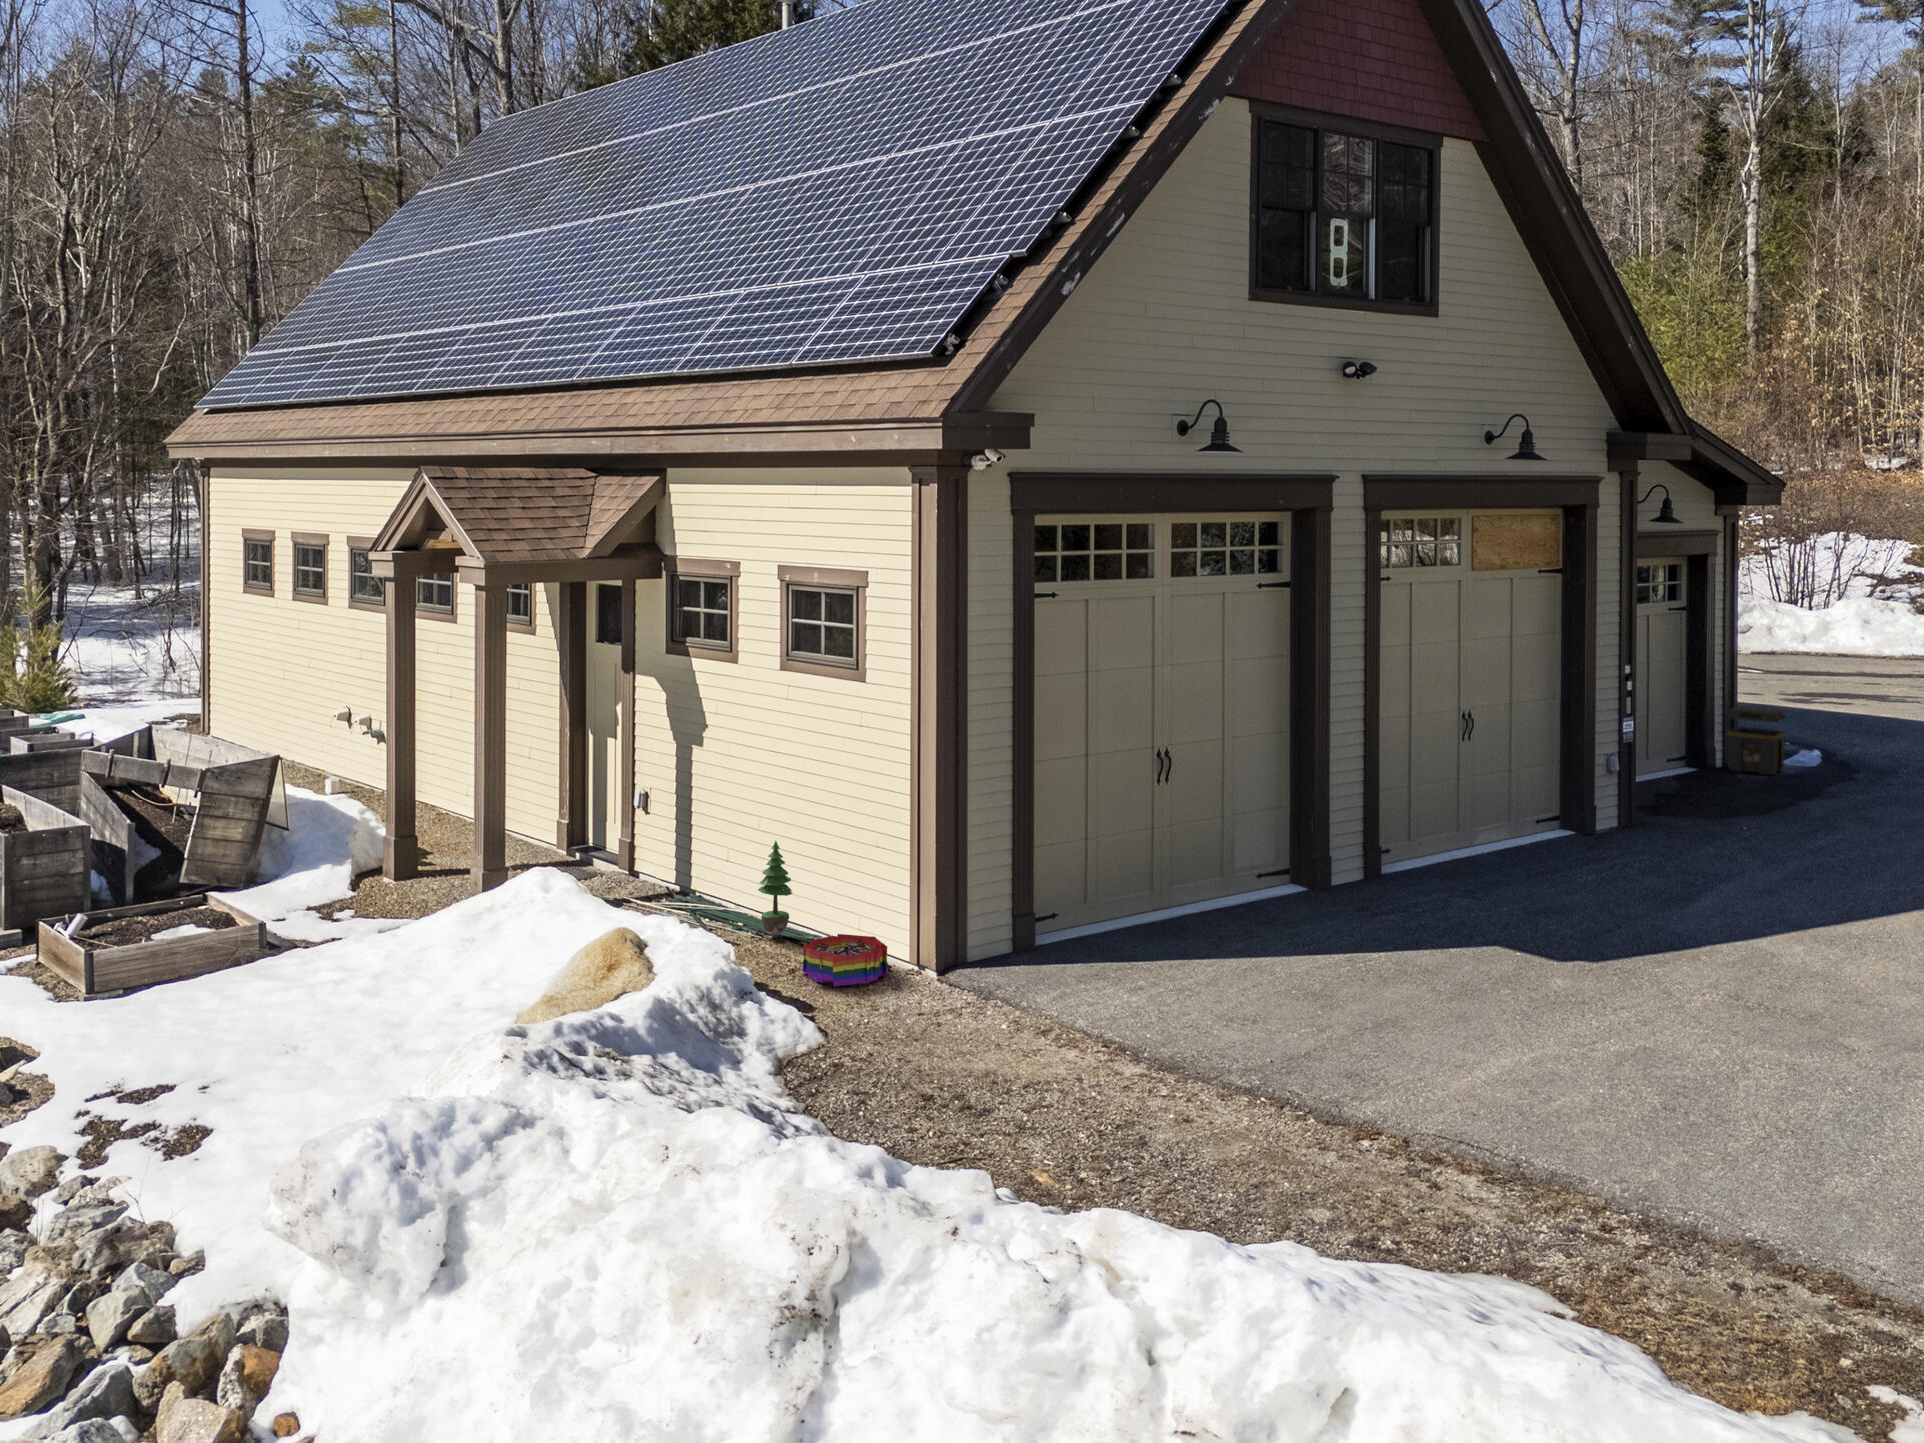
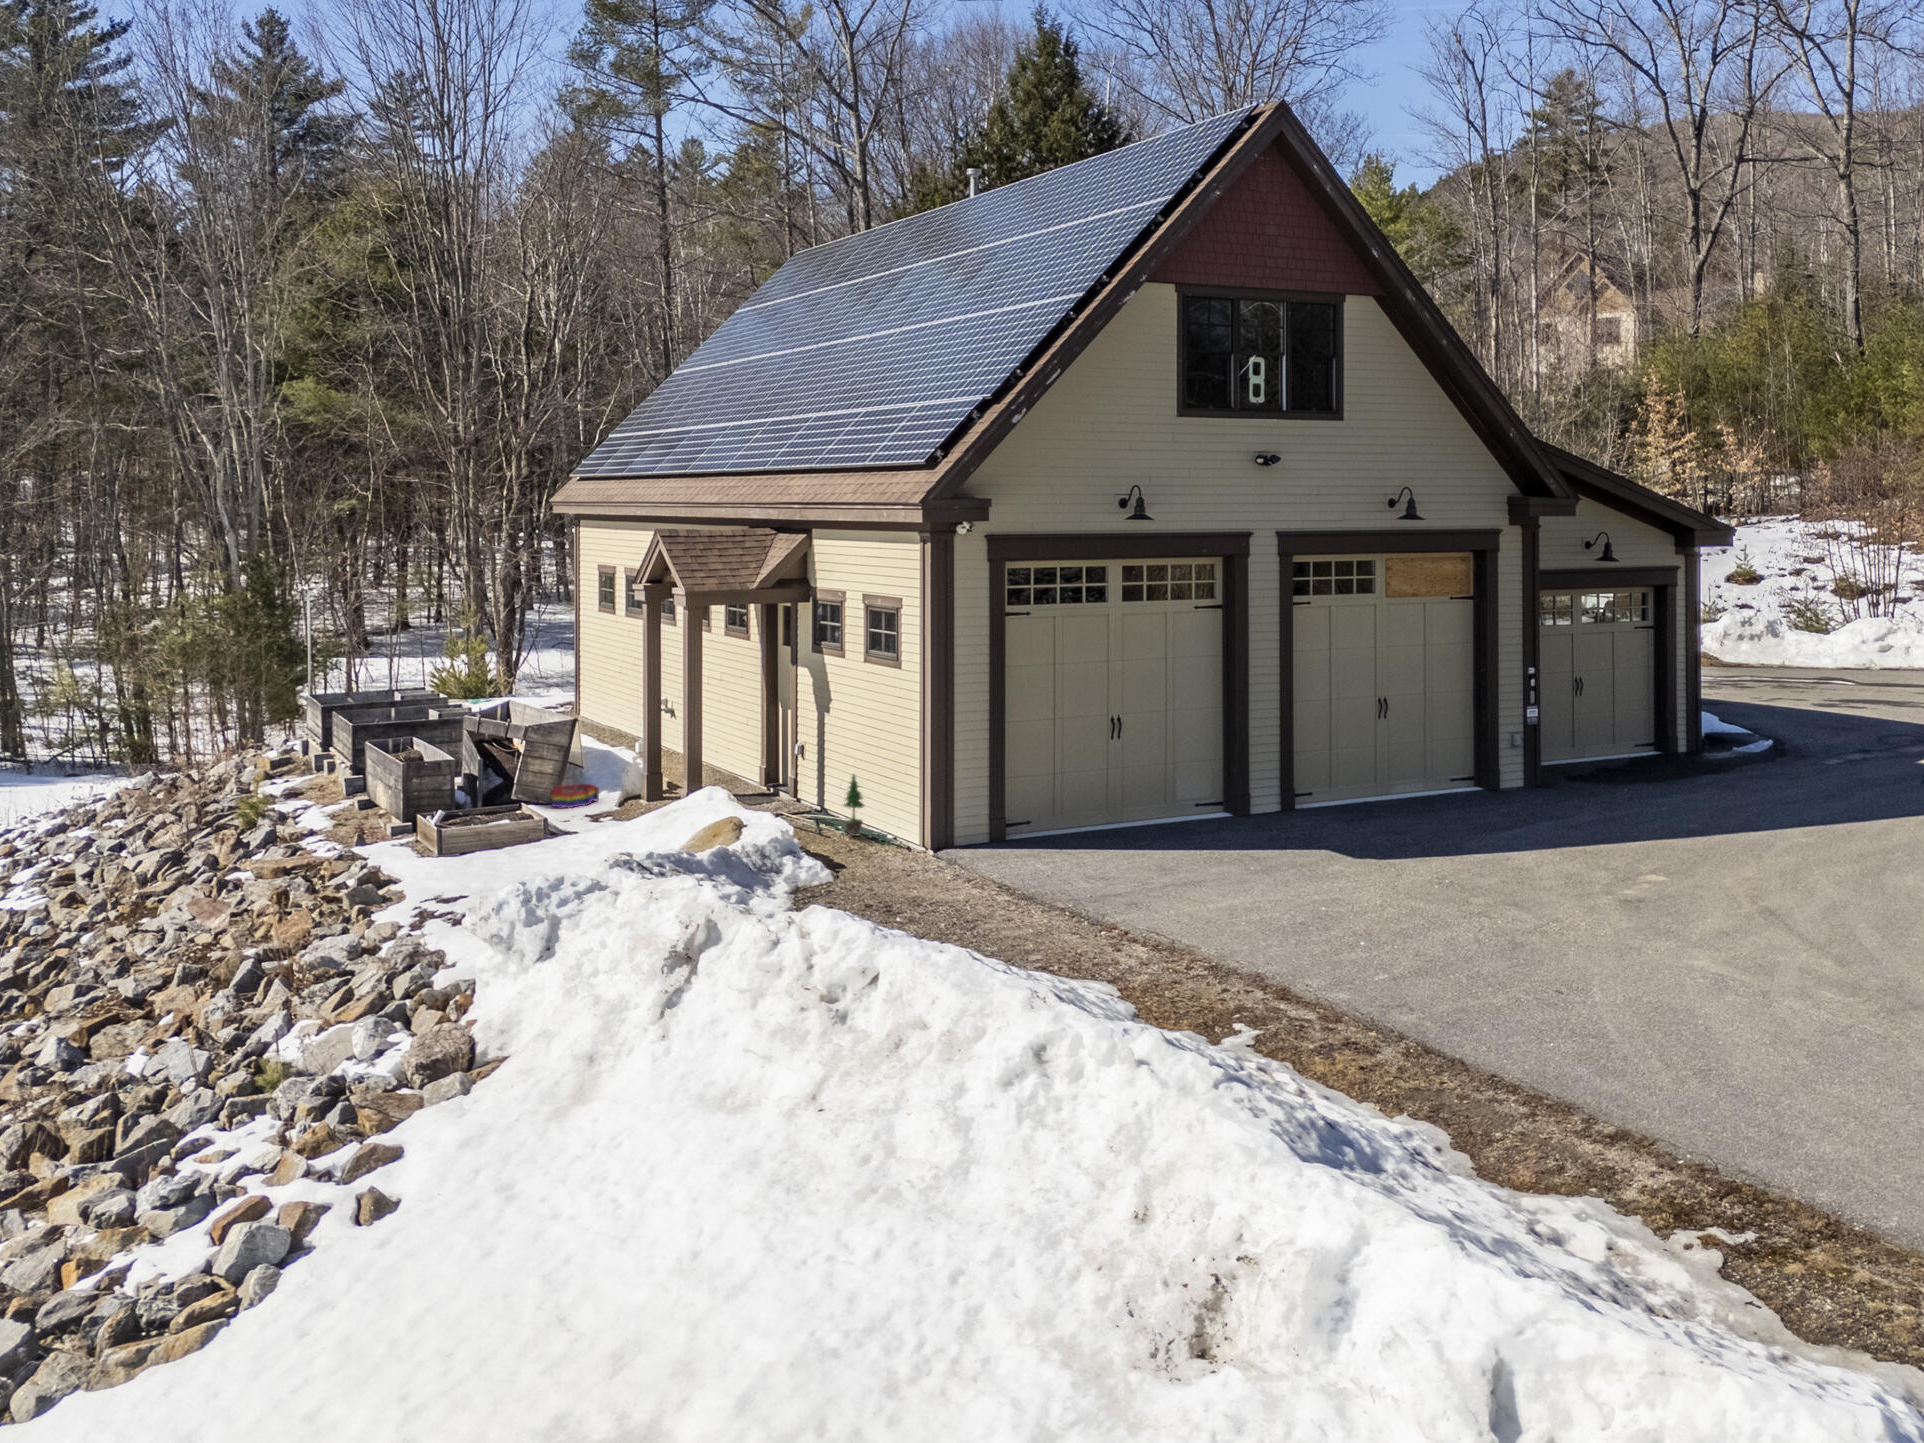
toolbox: present [1727,706,1786,775] -> none [1678,702,1726,757]
storage bin: present [803,934,887,986] -> present [550,784,599,808]

